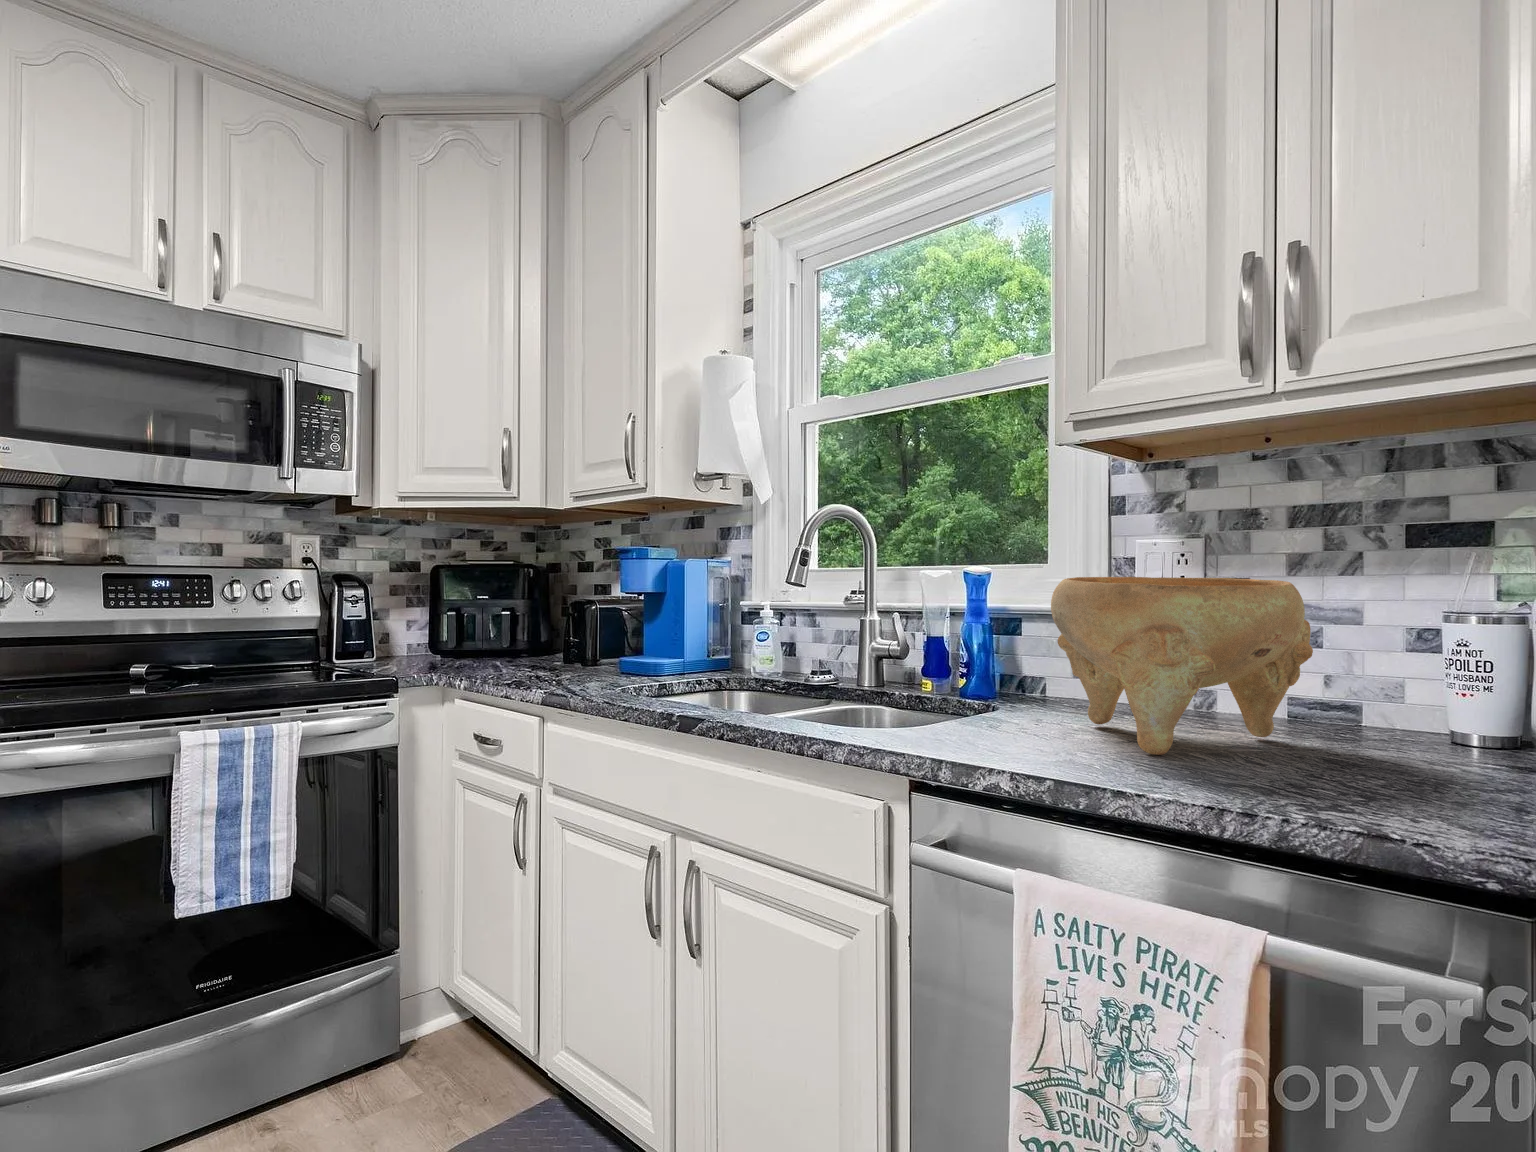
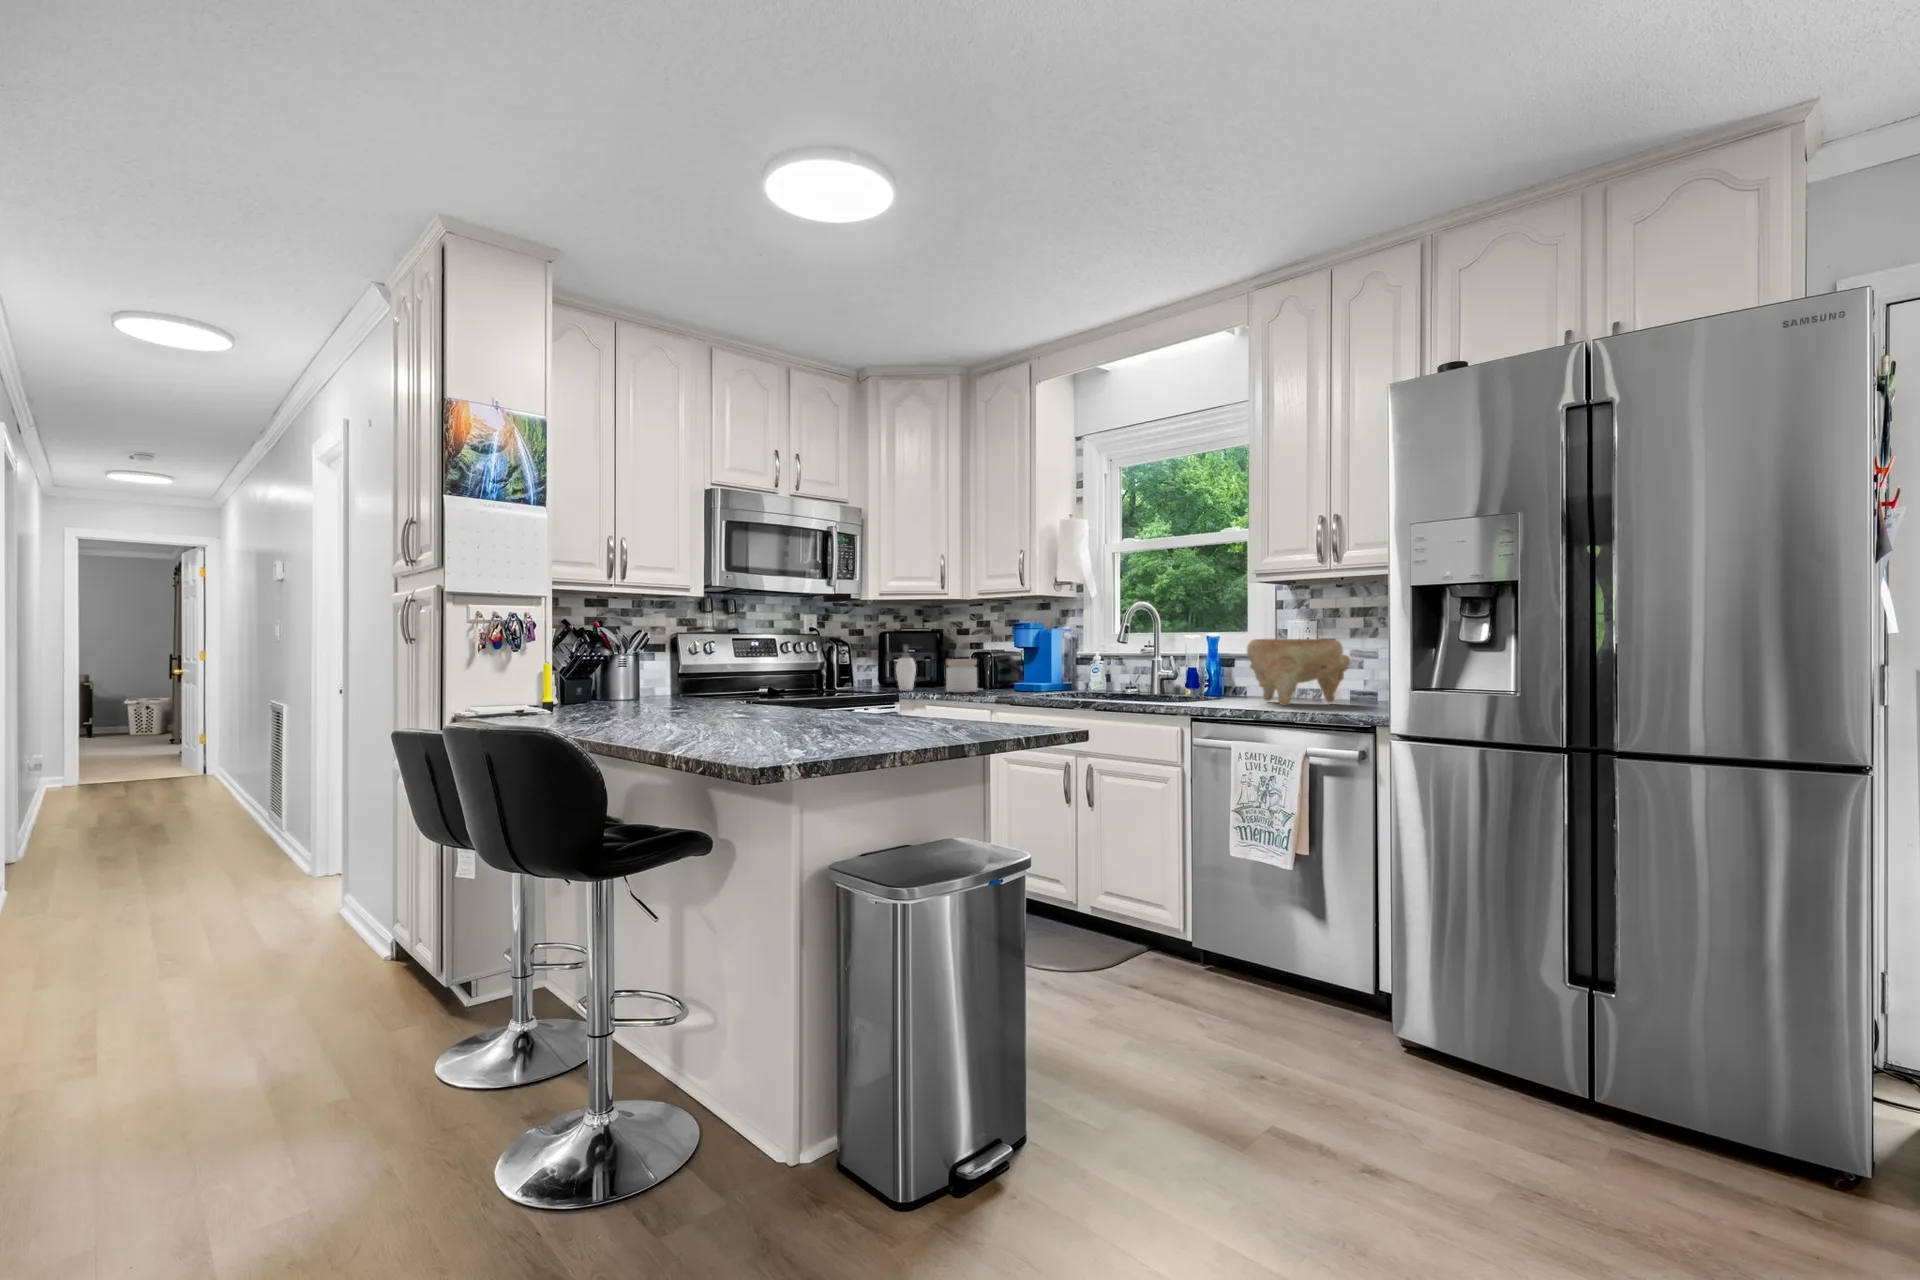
soap dispenser: none [427,586,475,667] -> present [896,645,916,691]
jar: none [495,613,553,675] -> present [946,659,977,693]

